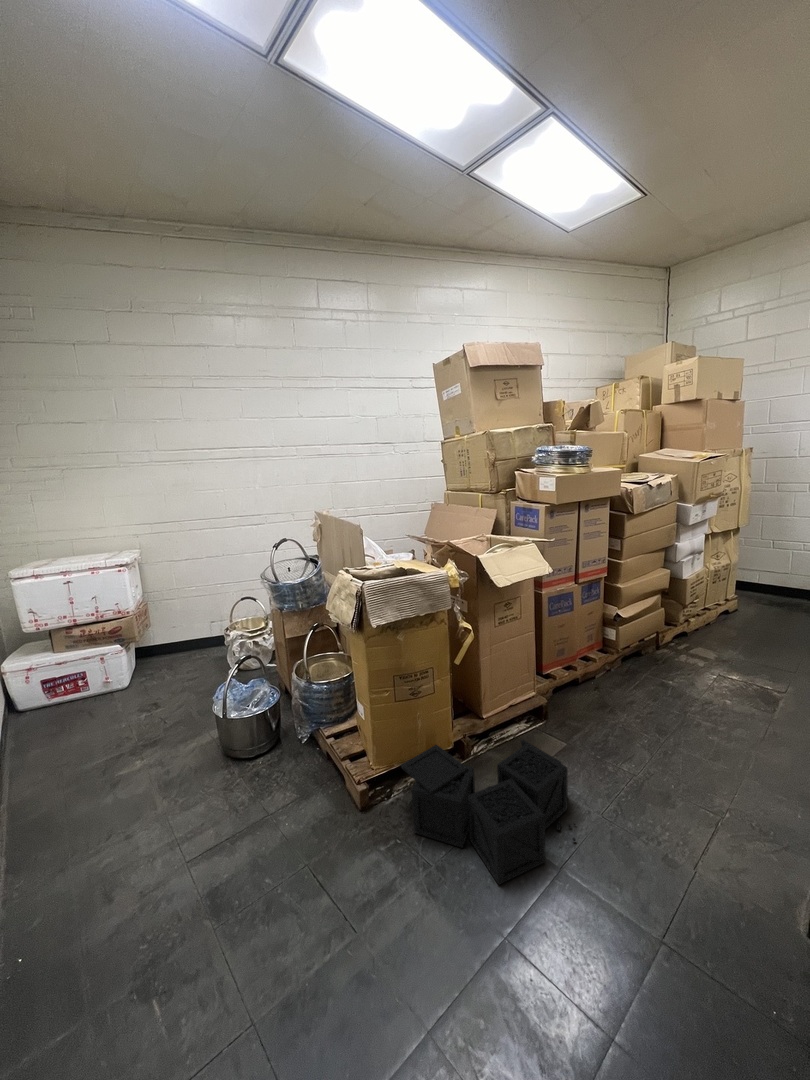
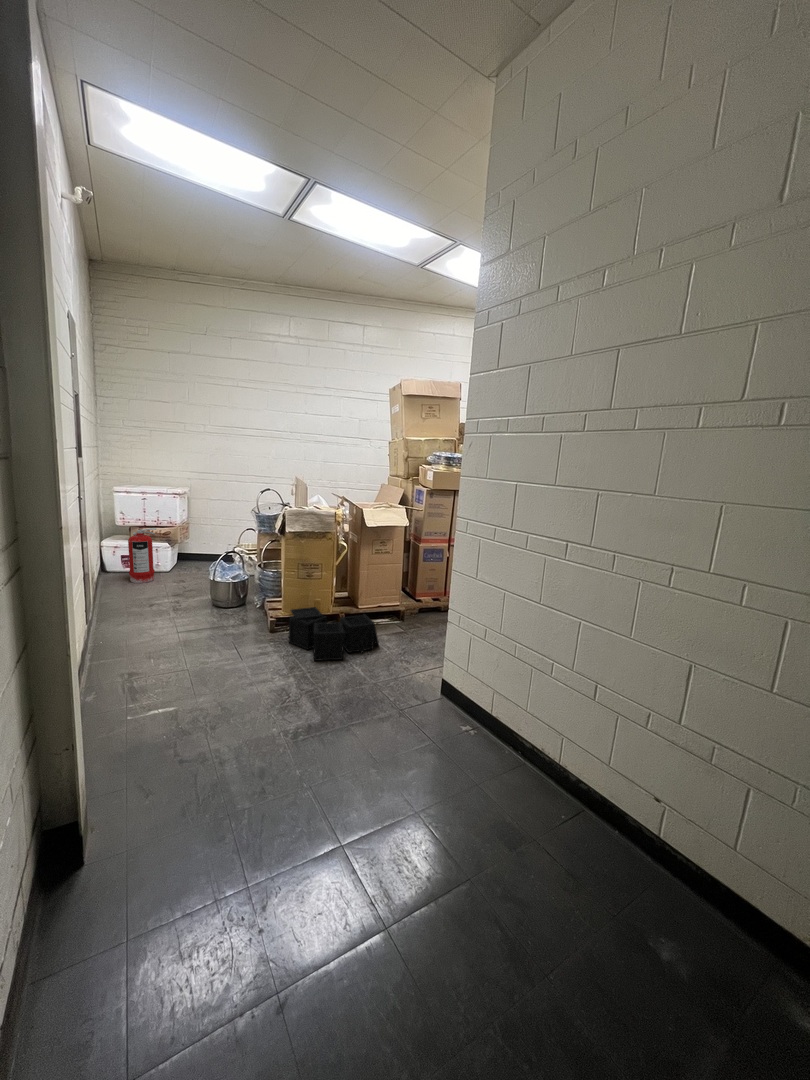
fire extinguisher: none [50,630,106,728] -> present [128,528,156,583]

